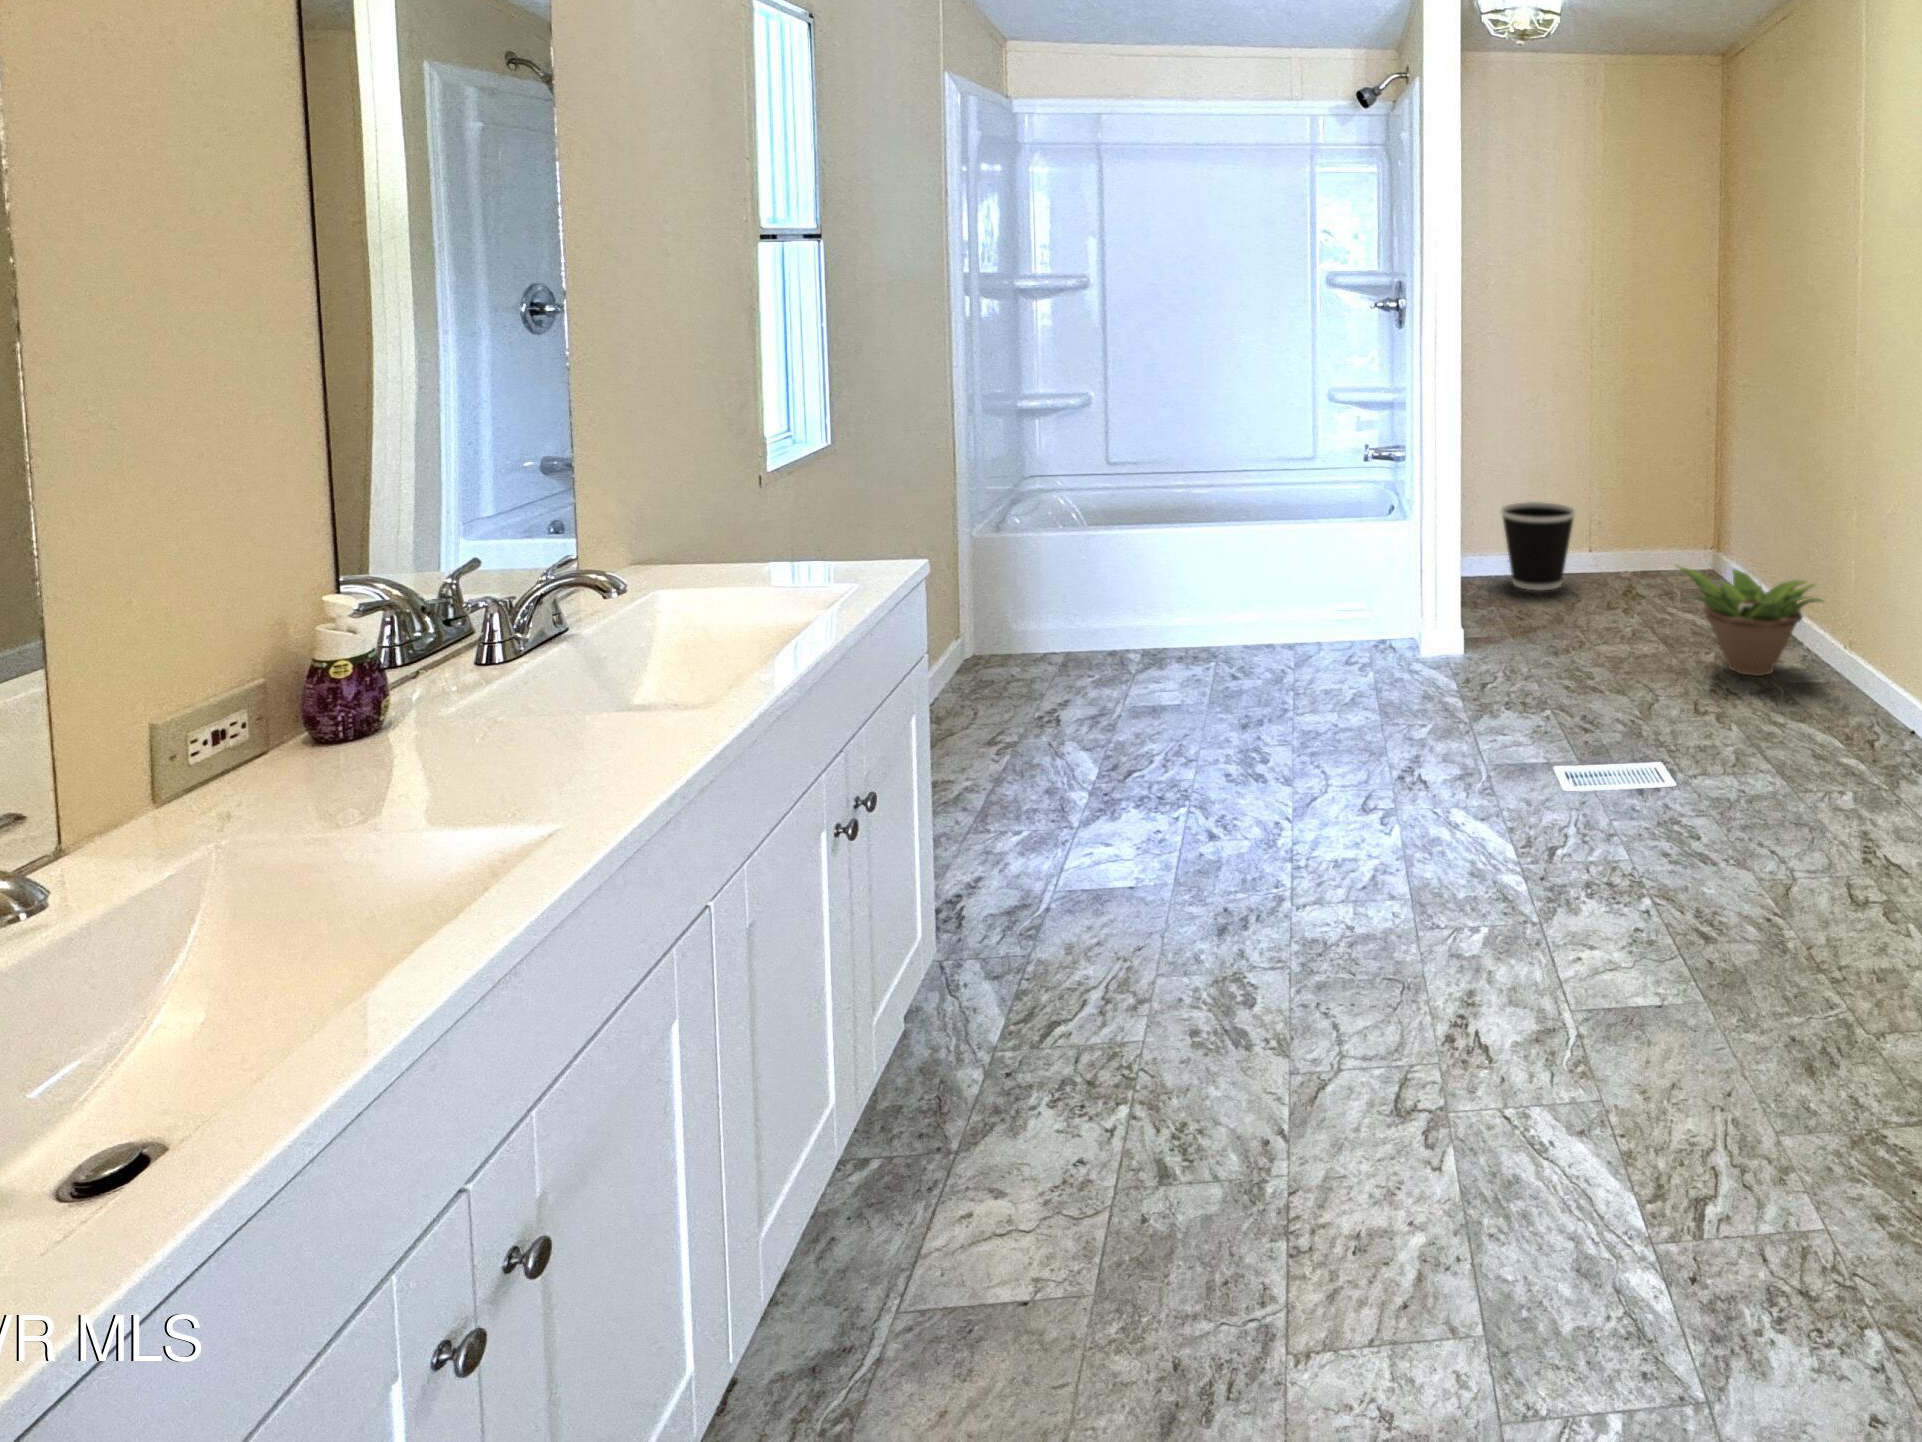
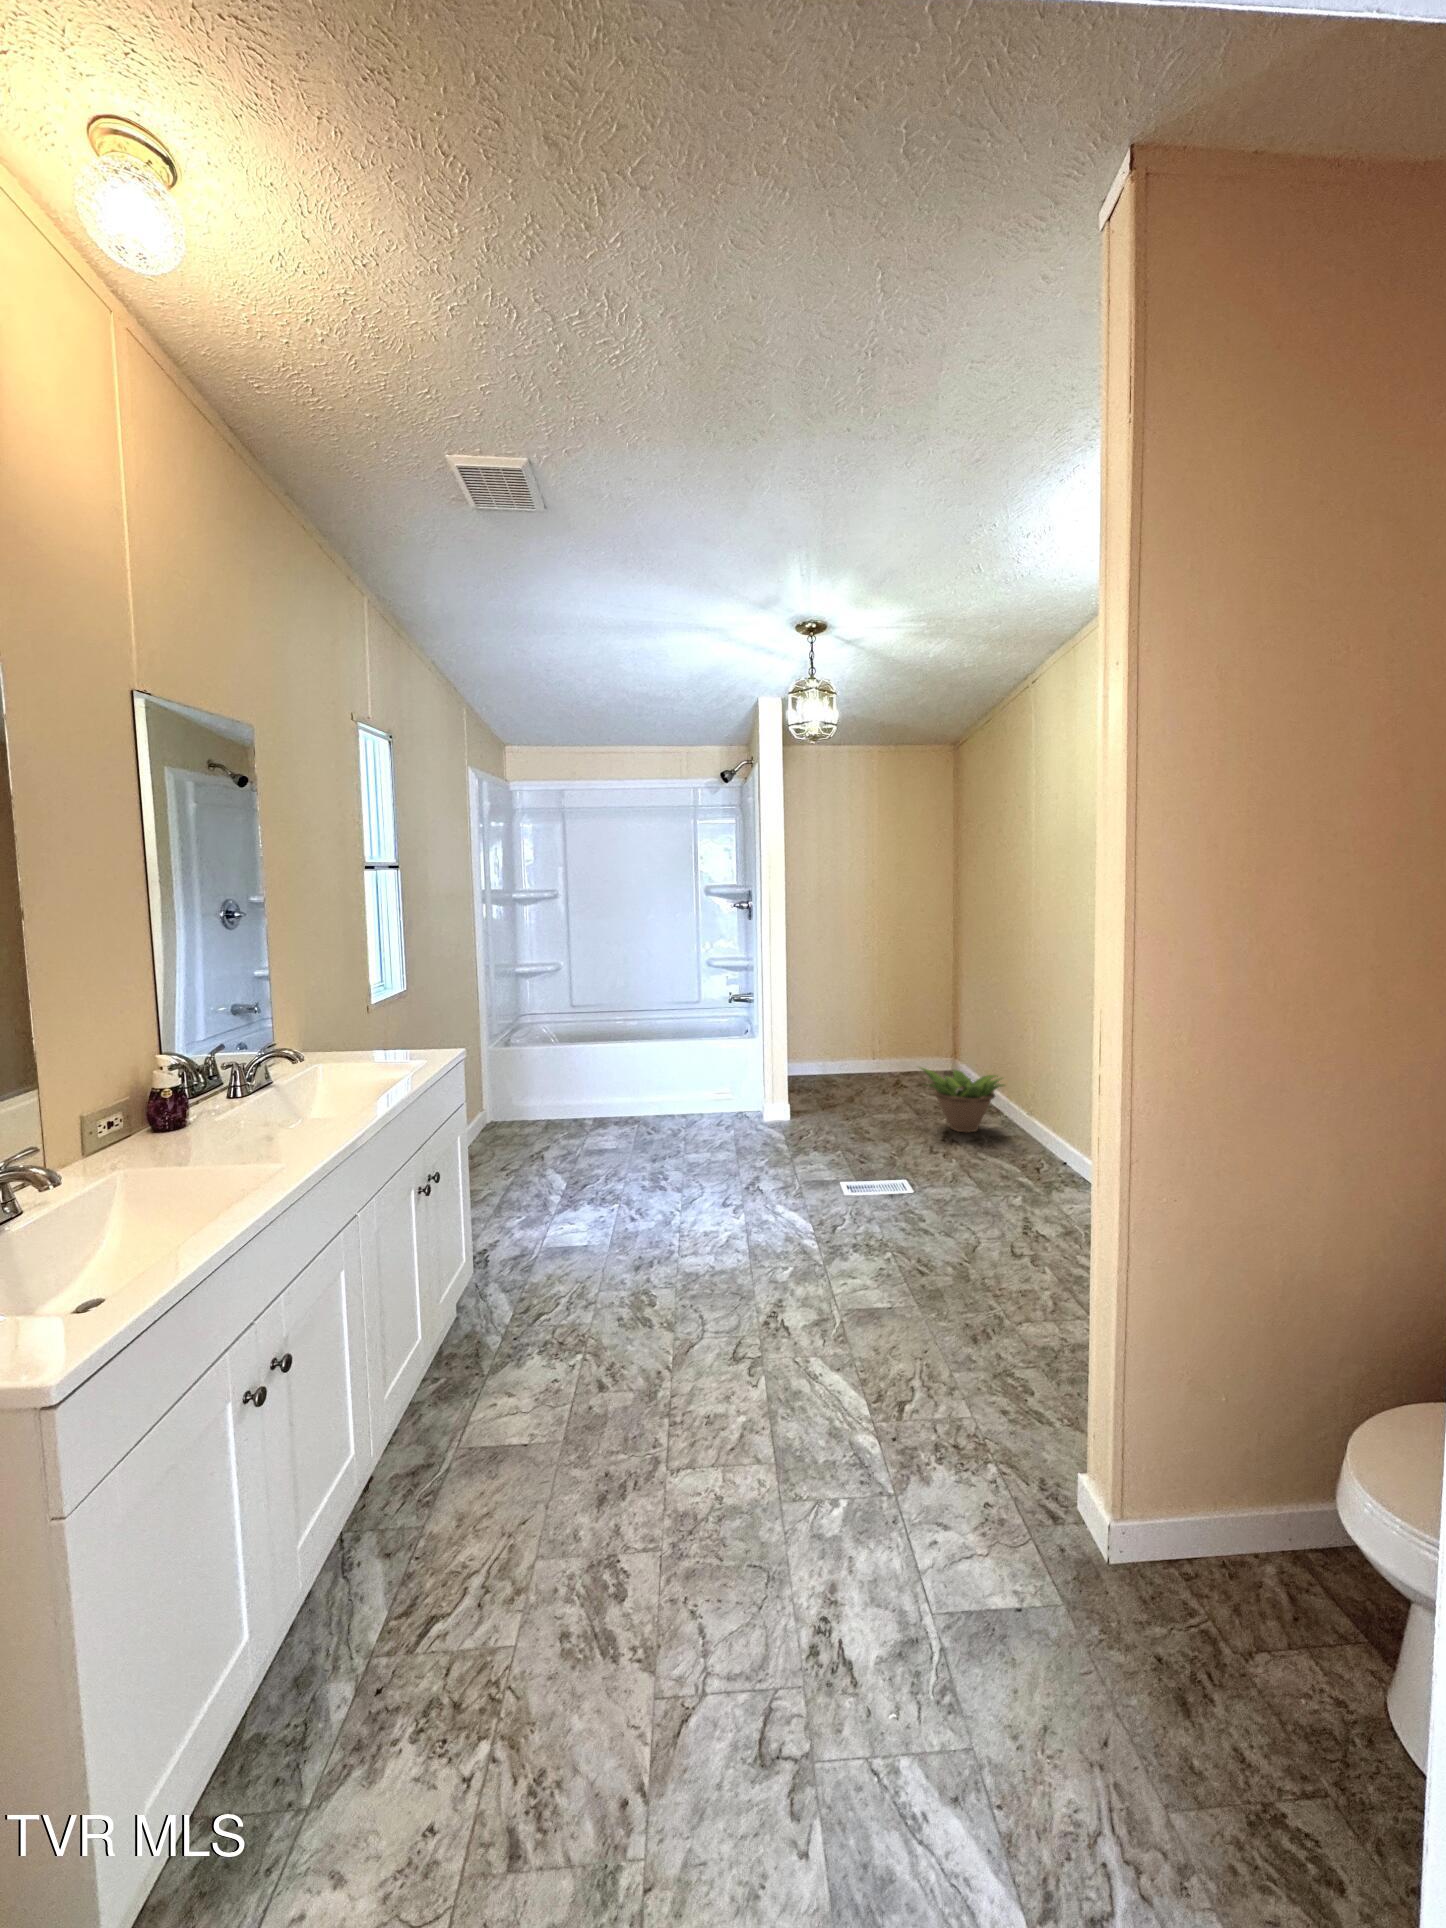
wastebasket: present [1500,502,1576,590] -> none [814,1033,860,1086]

